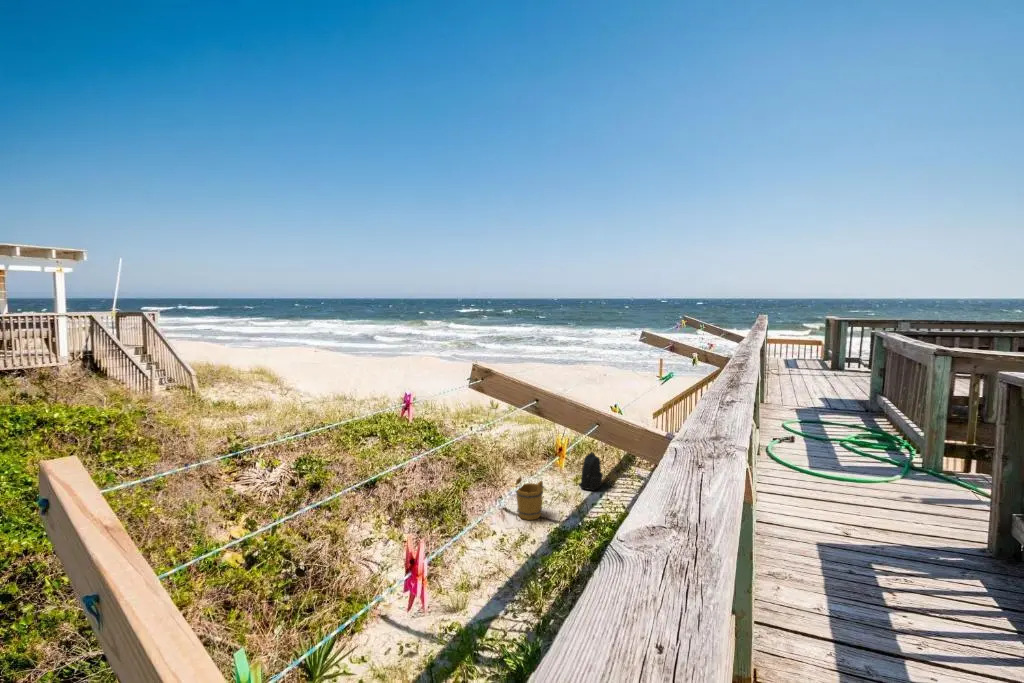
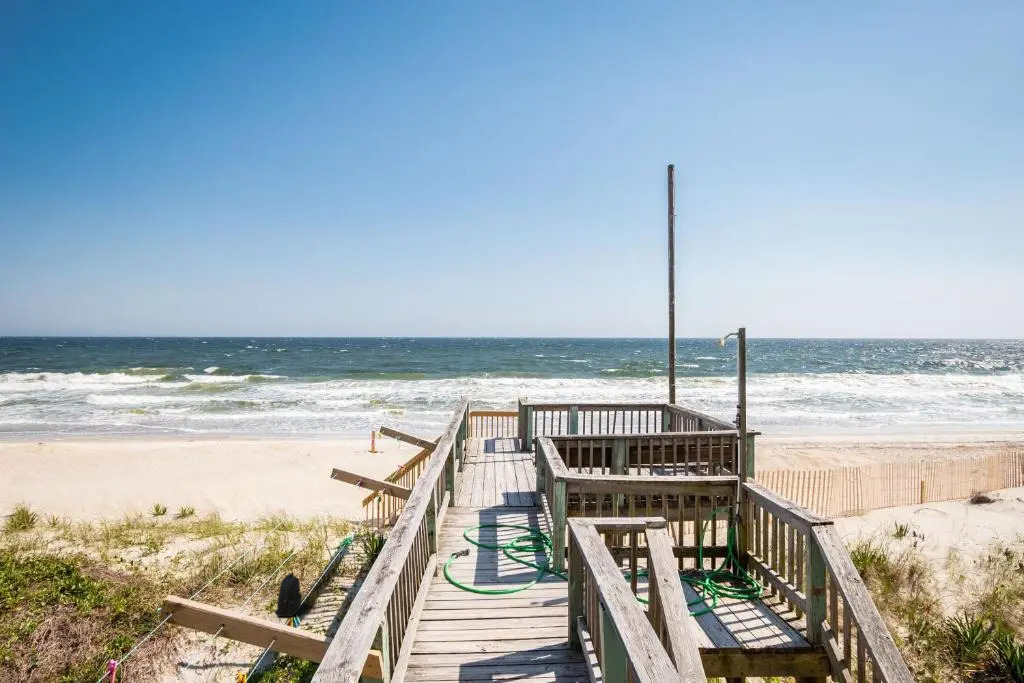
bucket: present [516,477,544,520] -> none [196,620,233,671]

